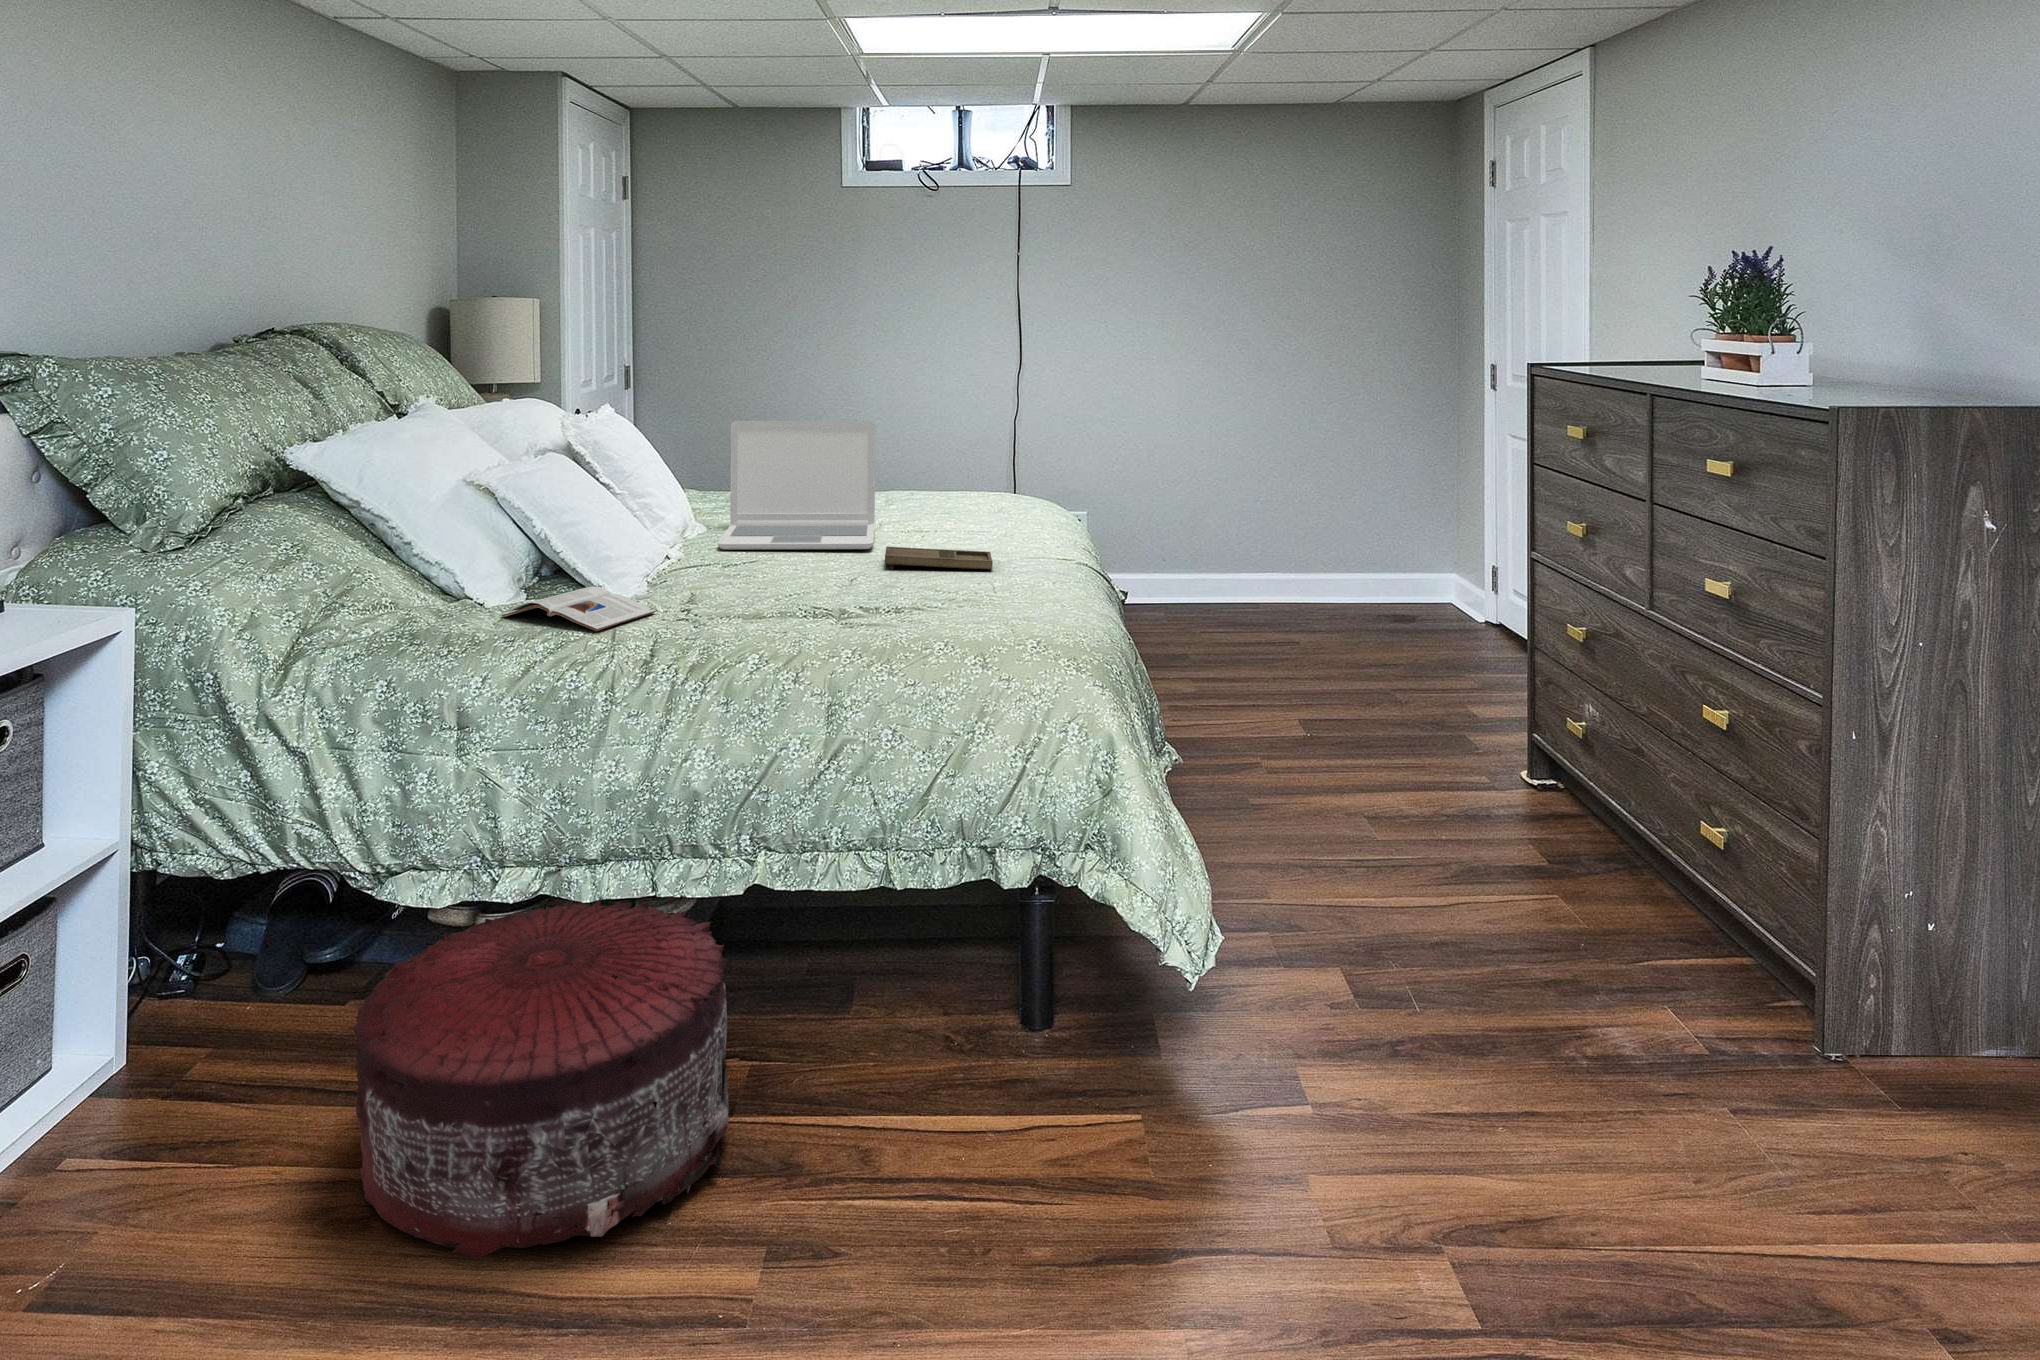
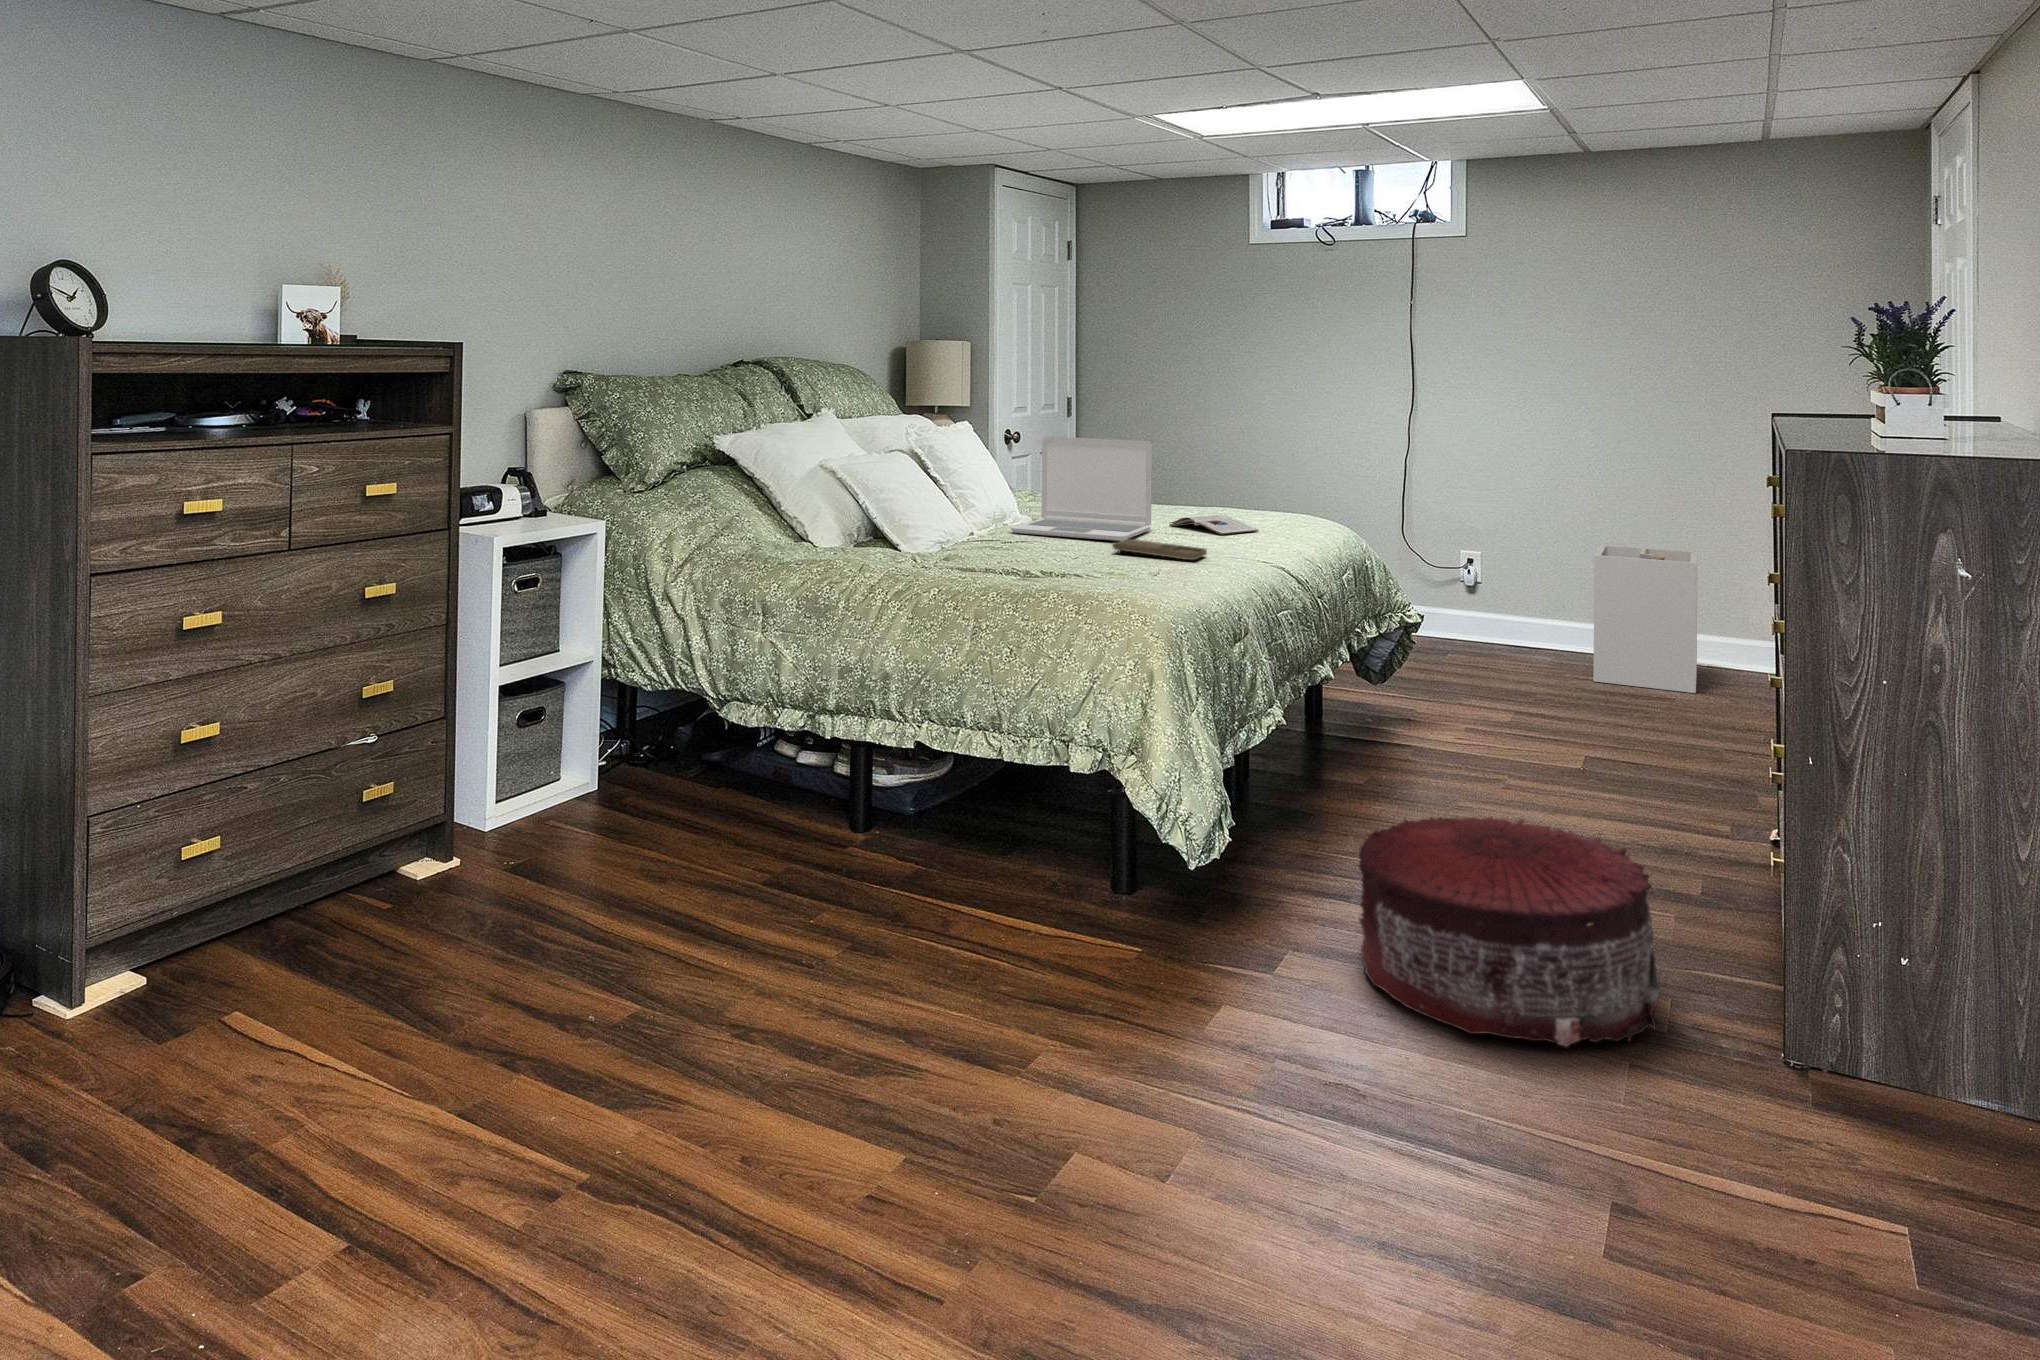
laundry hamper: none [1191,496,1294,631] -> present [1593,545,1698,693]
magazine: present [501,586,656,631] -> present [1169,515,1259,534]
pouf: present [353,898,729,1259] -> present [1358,817,1659,1047]

